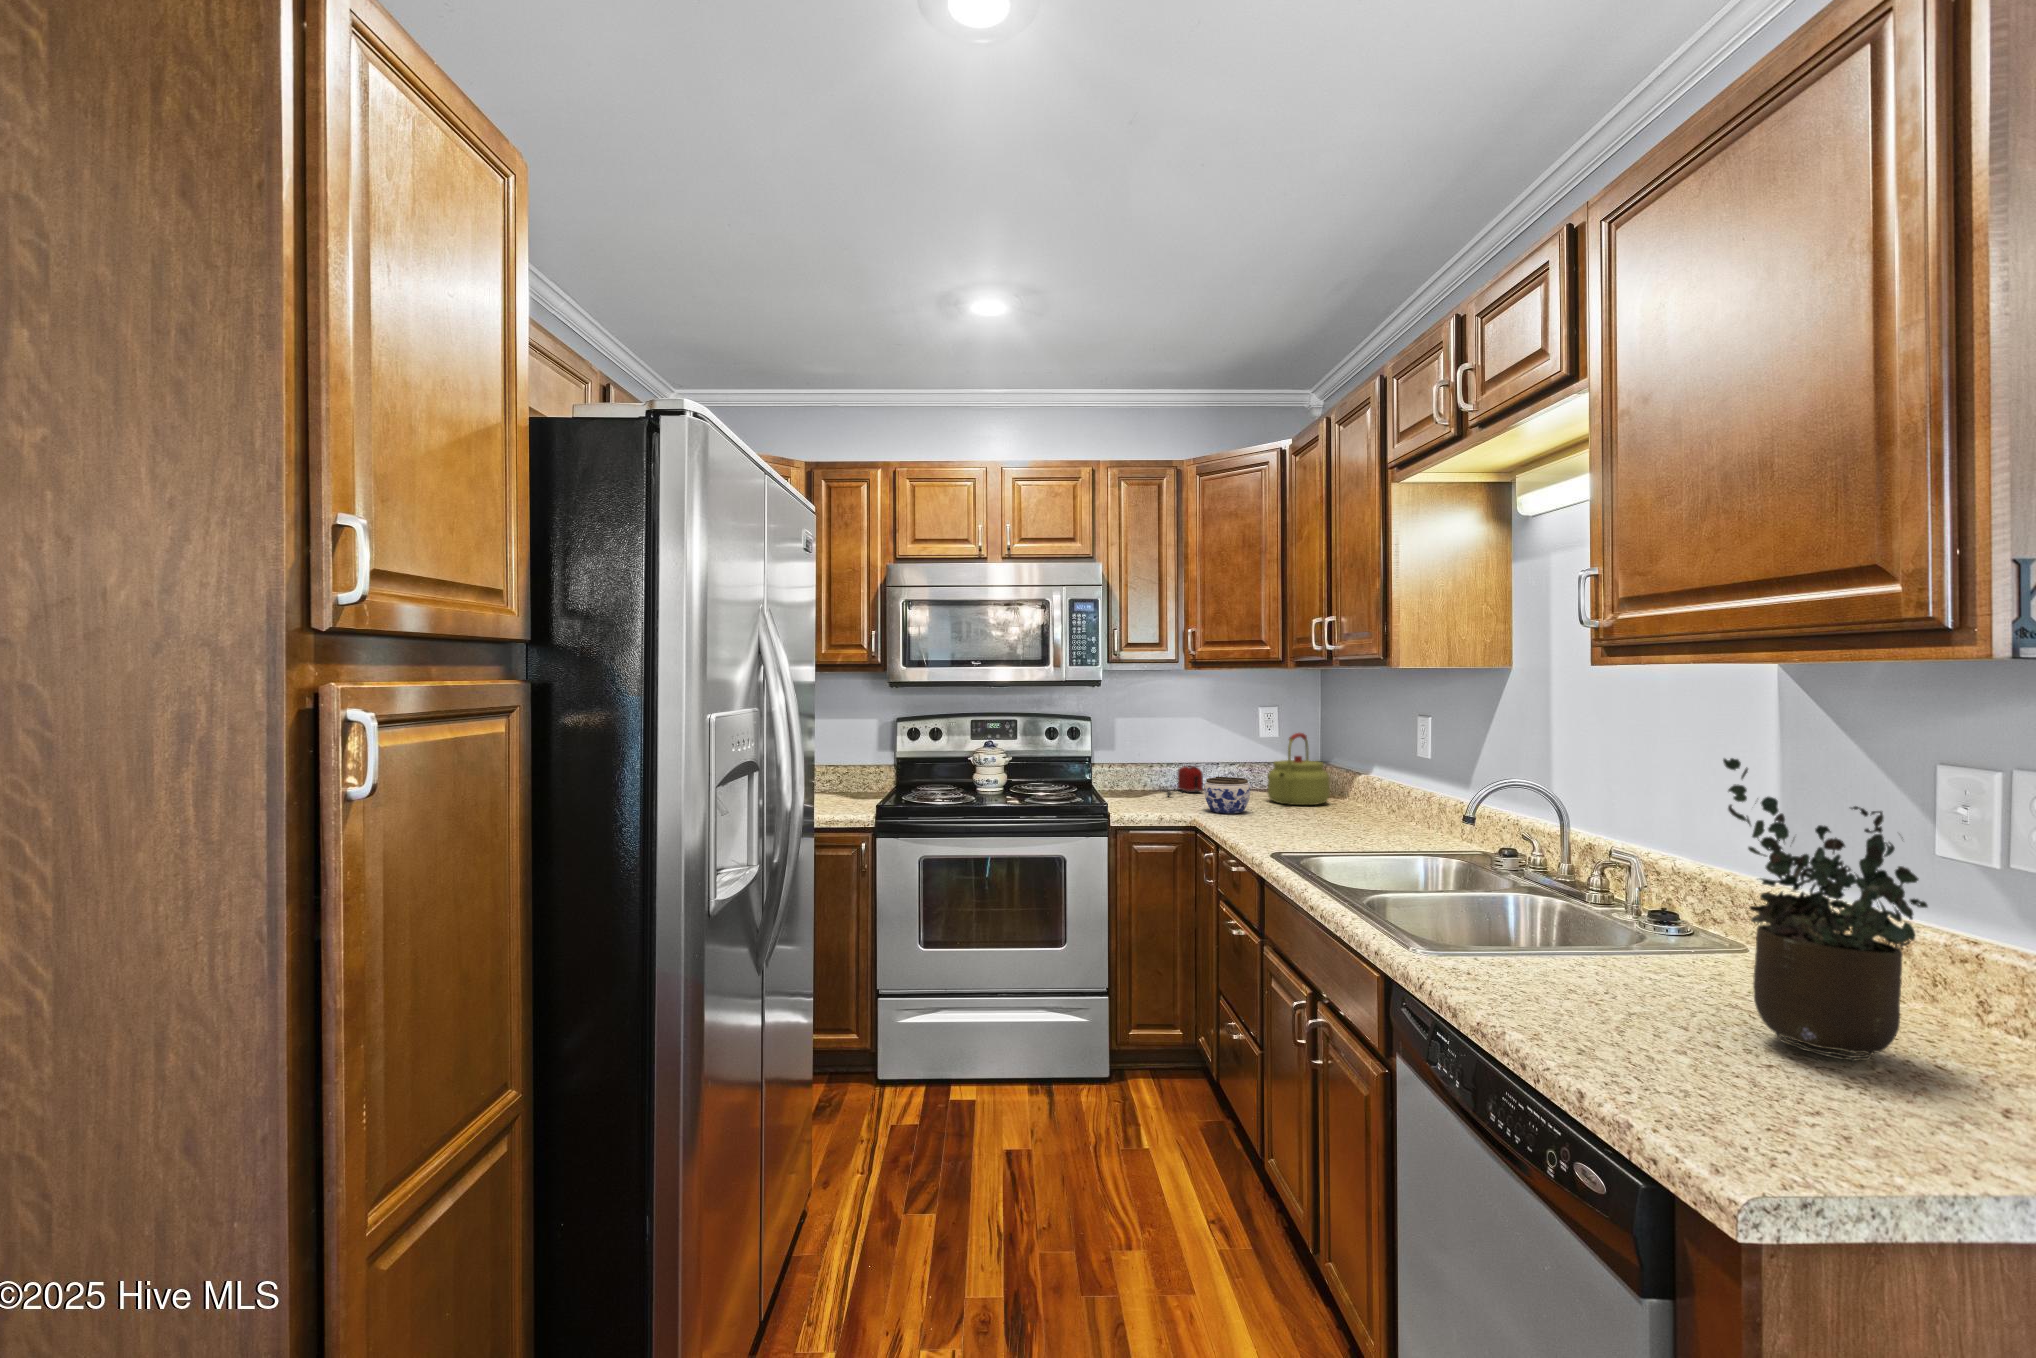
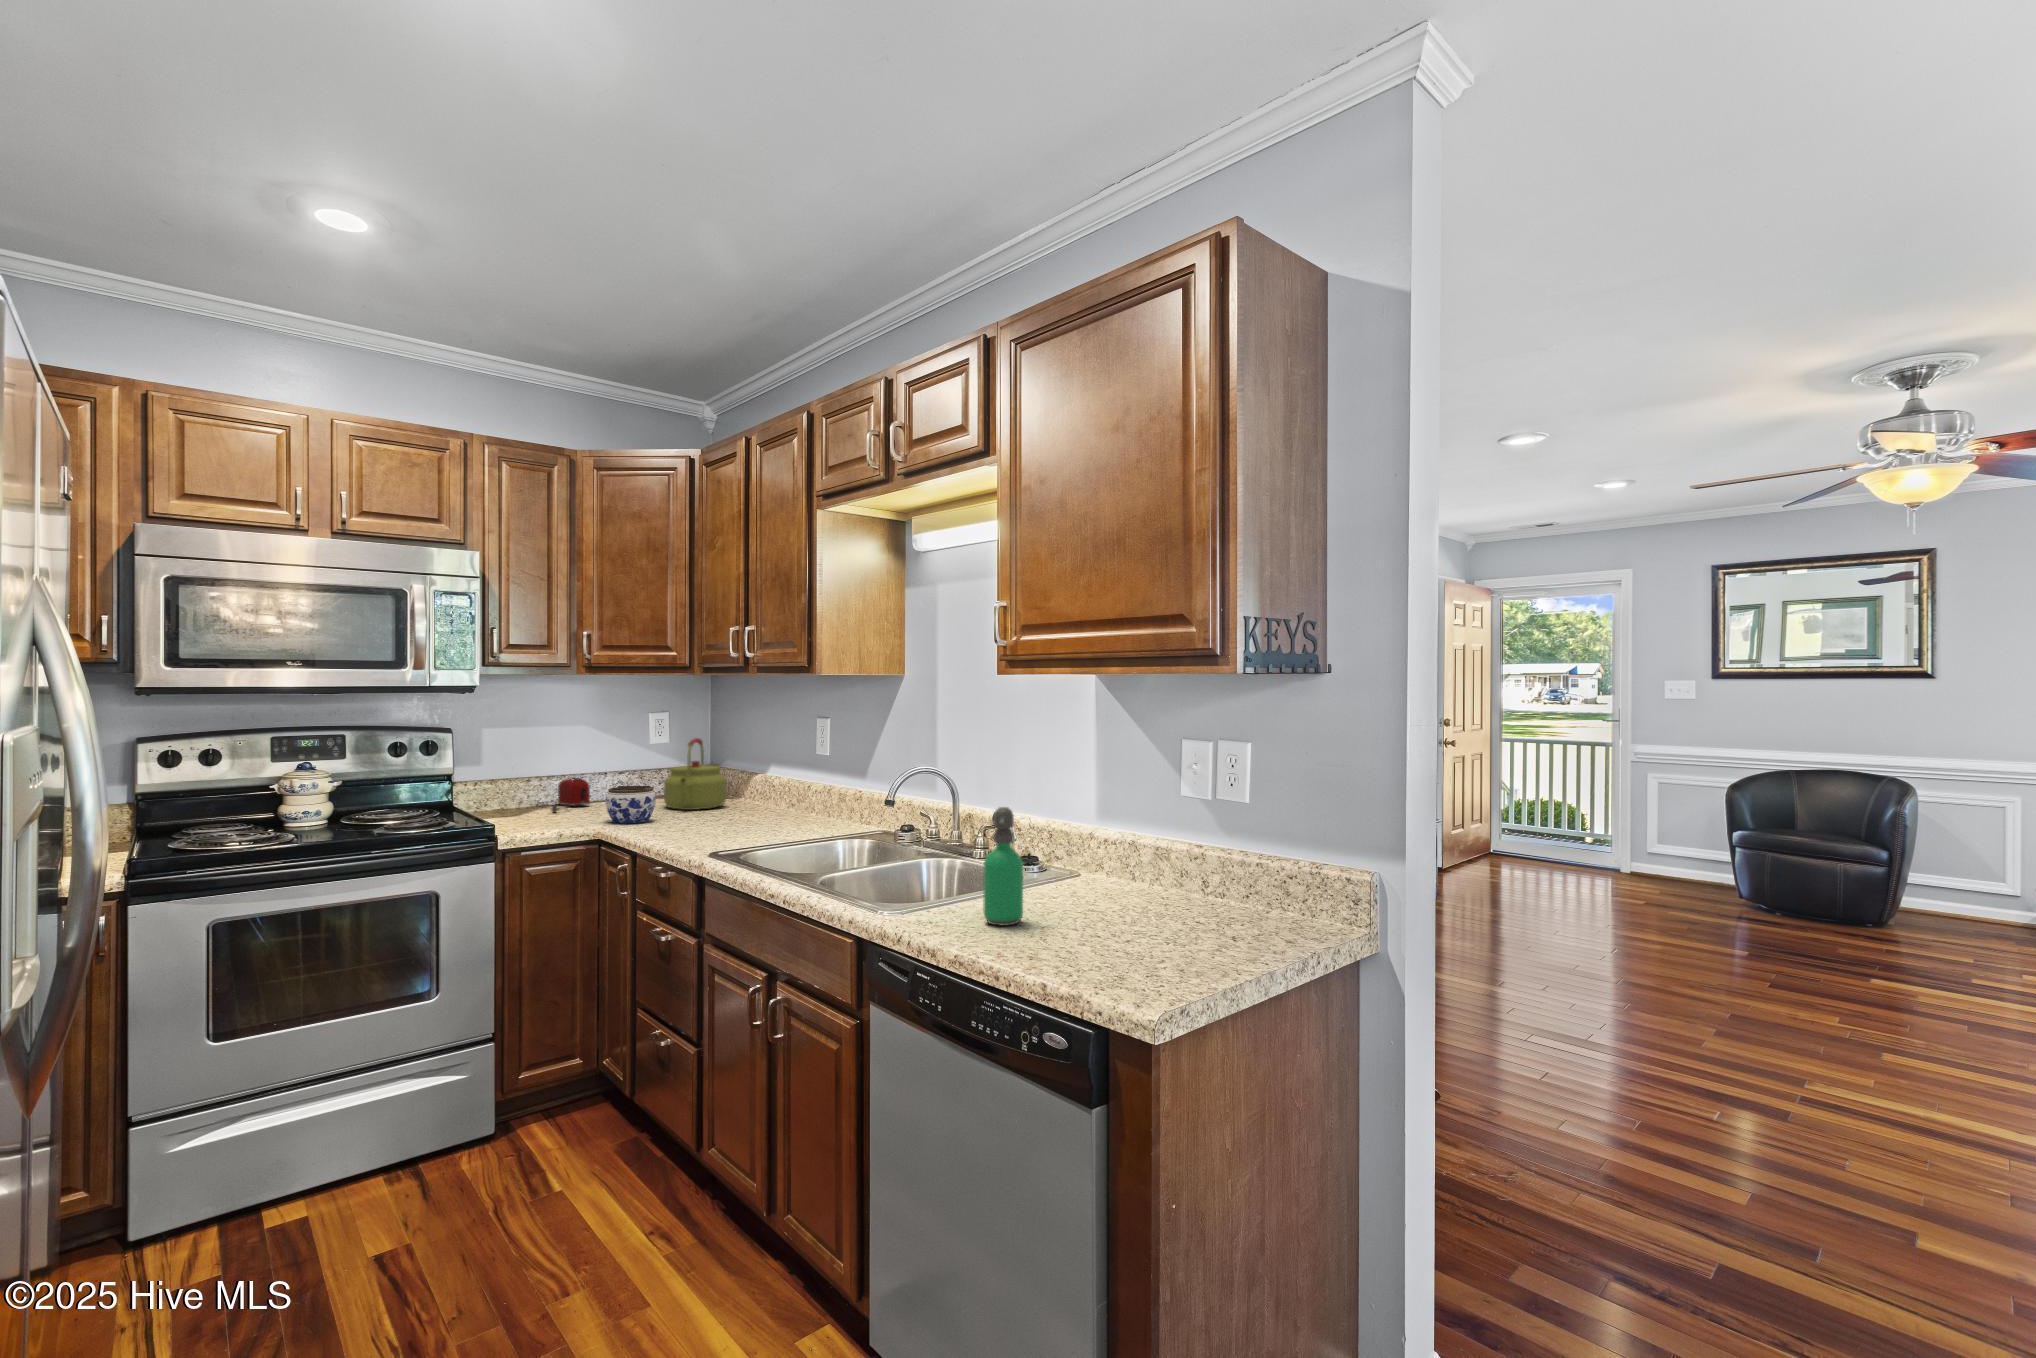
potted plant: present [1723,758,1928,1061] -> none [1093,738,1202,931]
soap dispenser: none [1544,841,1605,998] -> present [983,807,1023,925]

